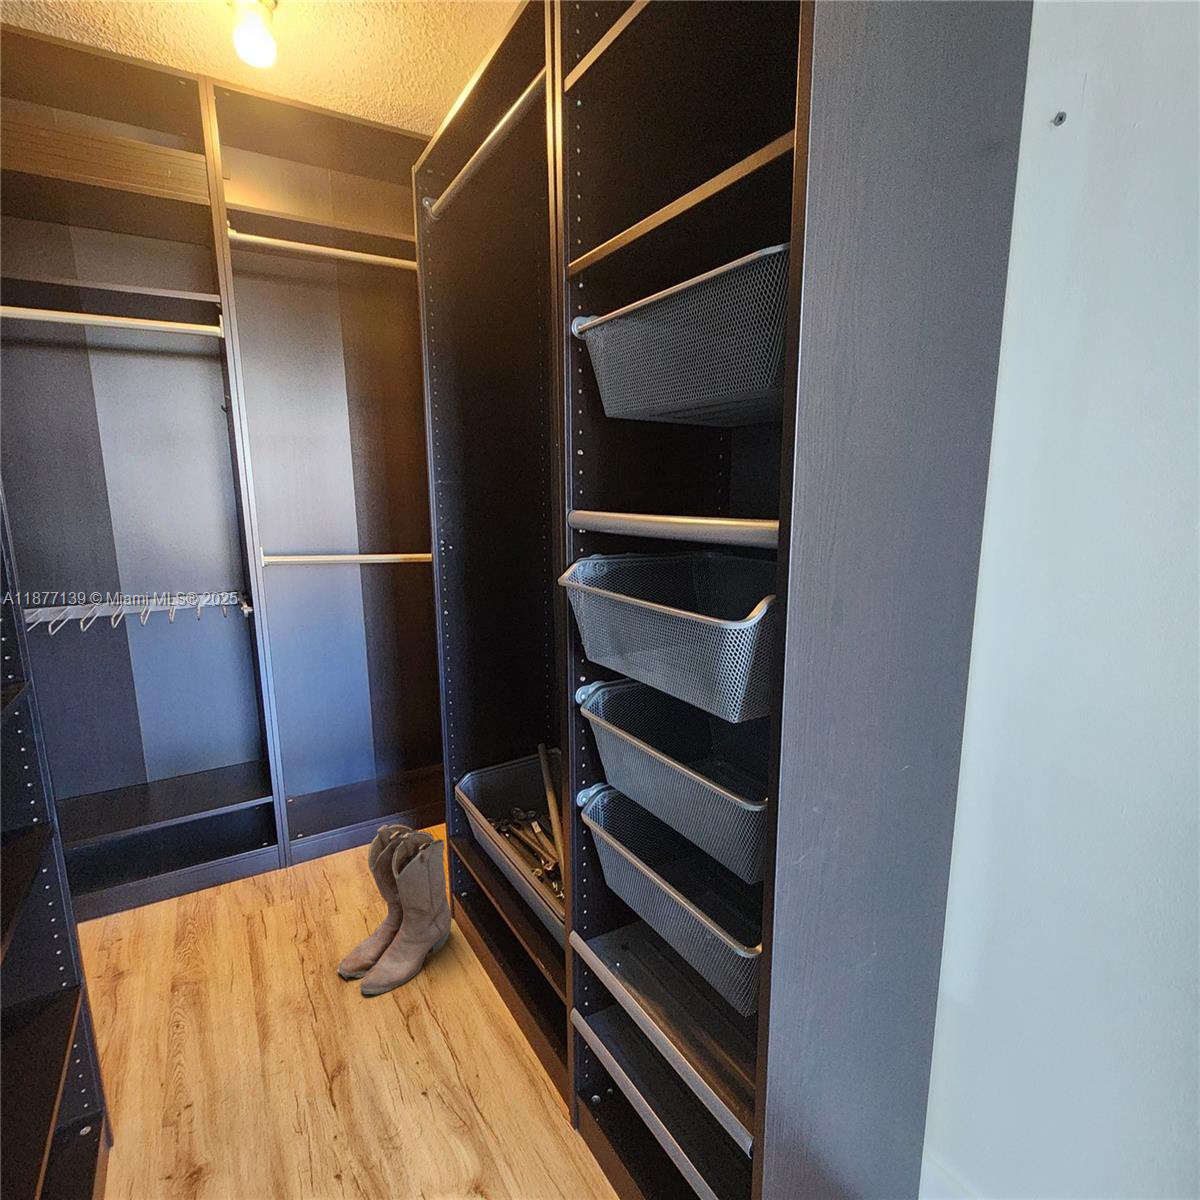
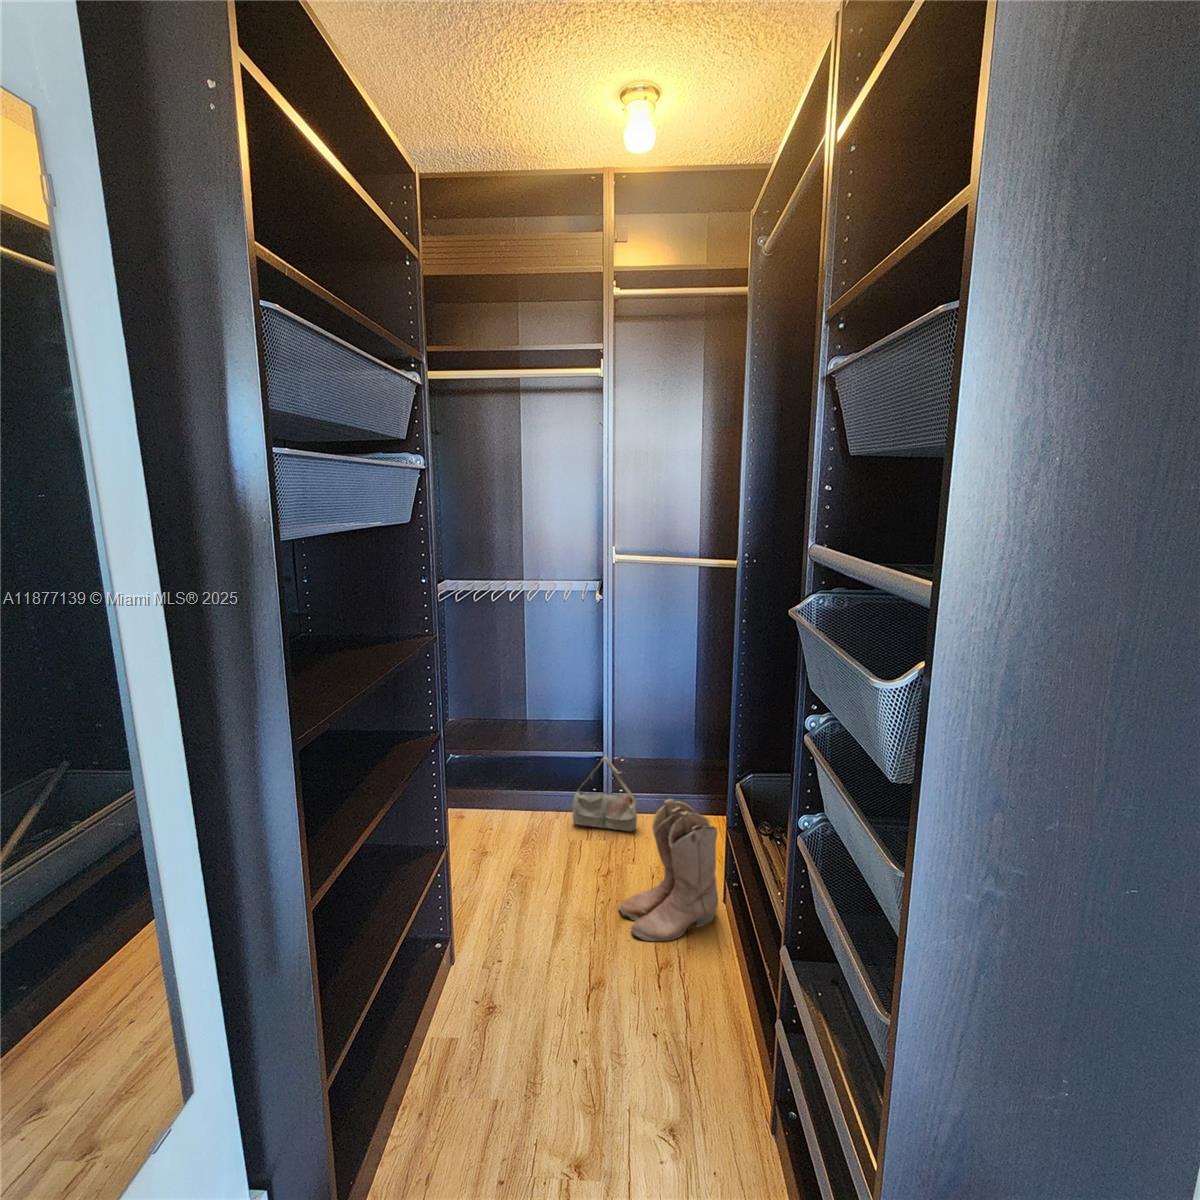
bag: none [243,801,333,895] -> present [572,757,637,831]

